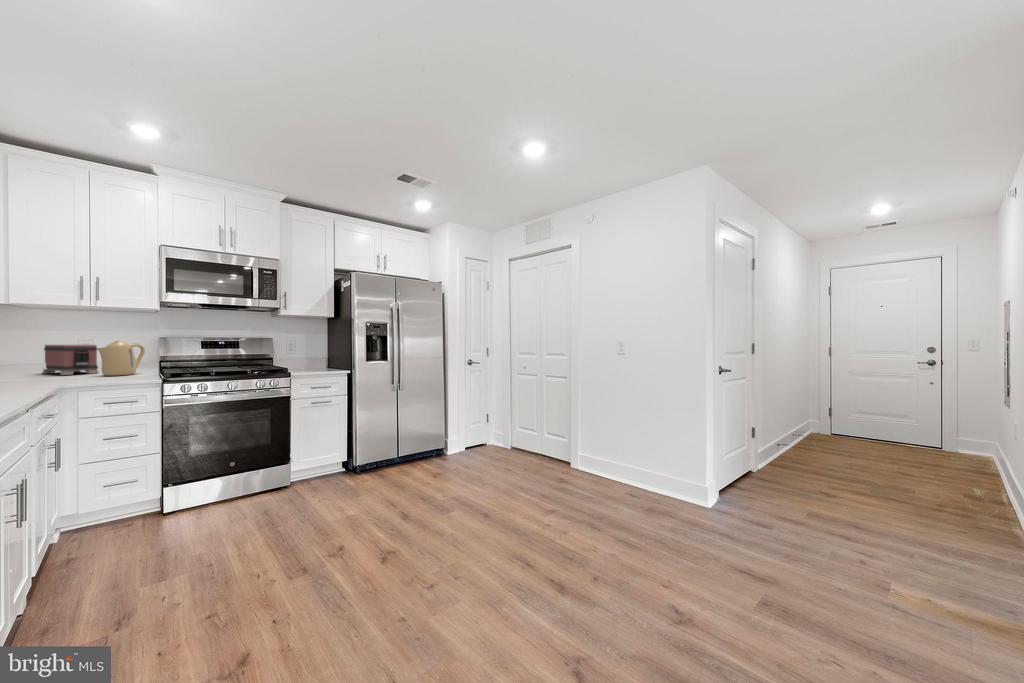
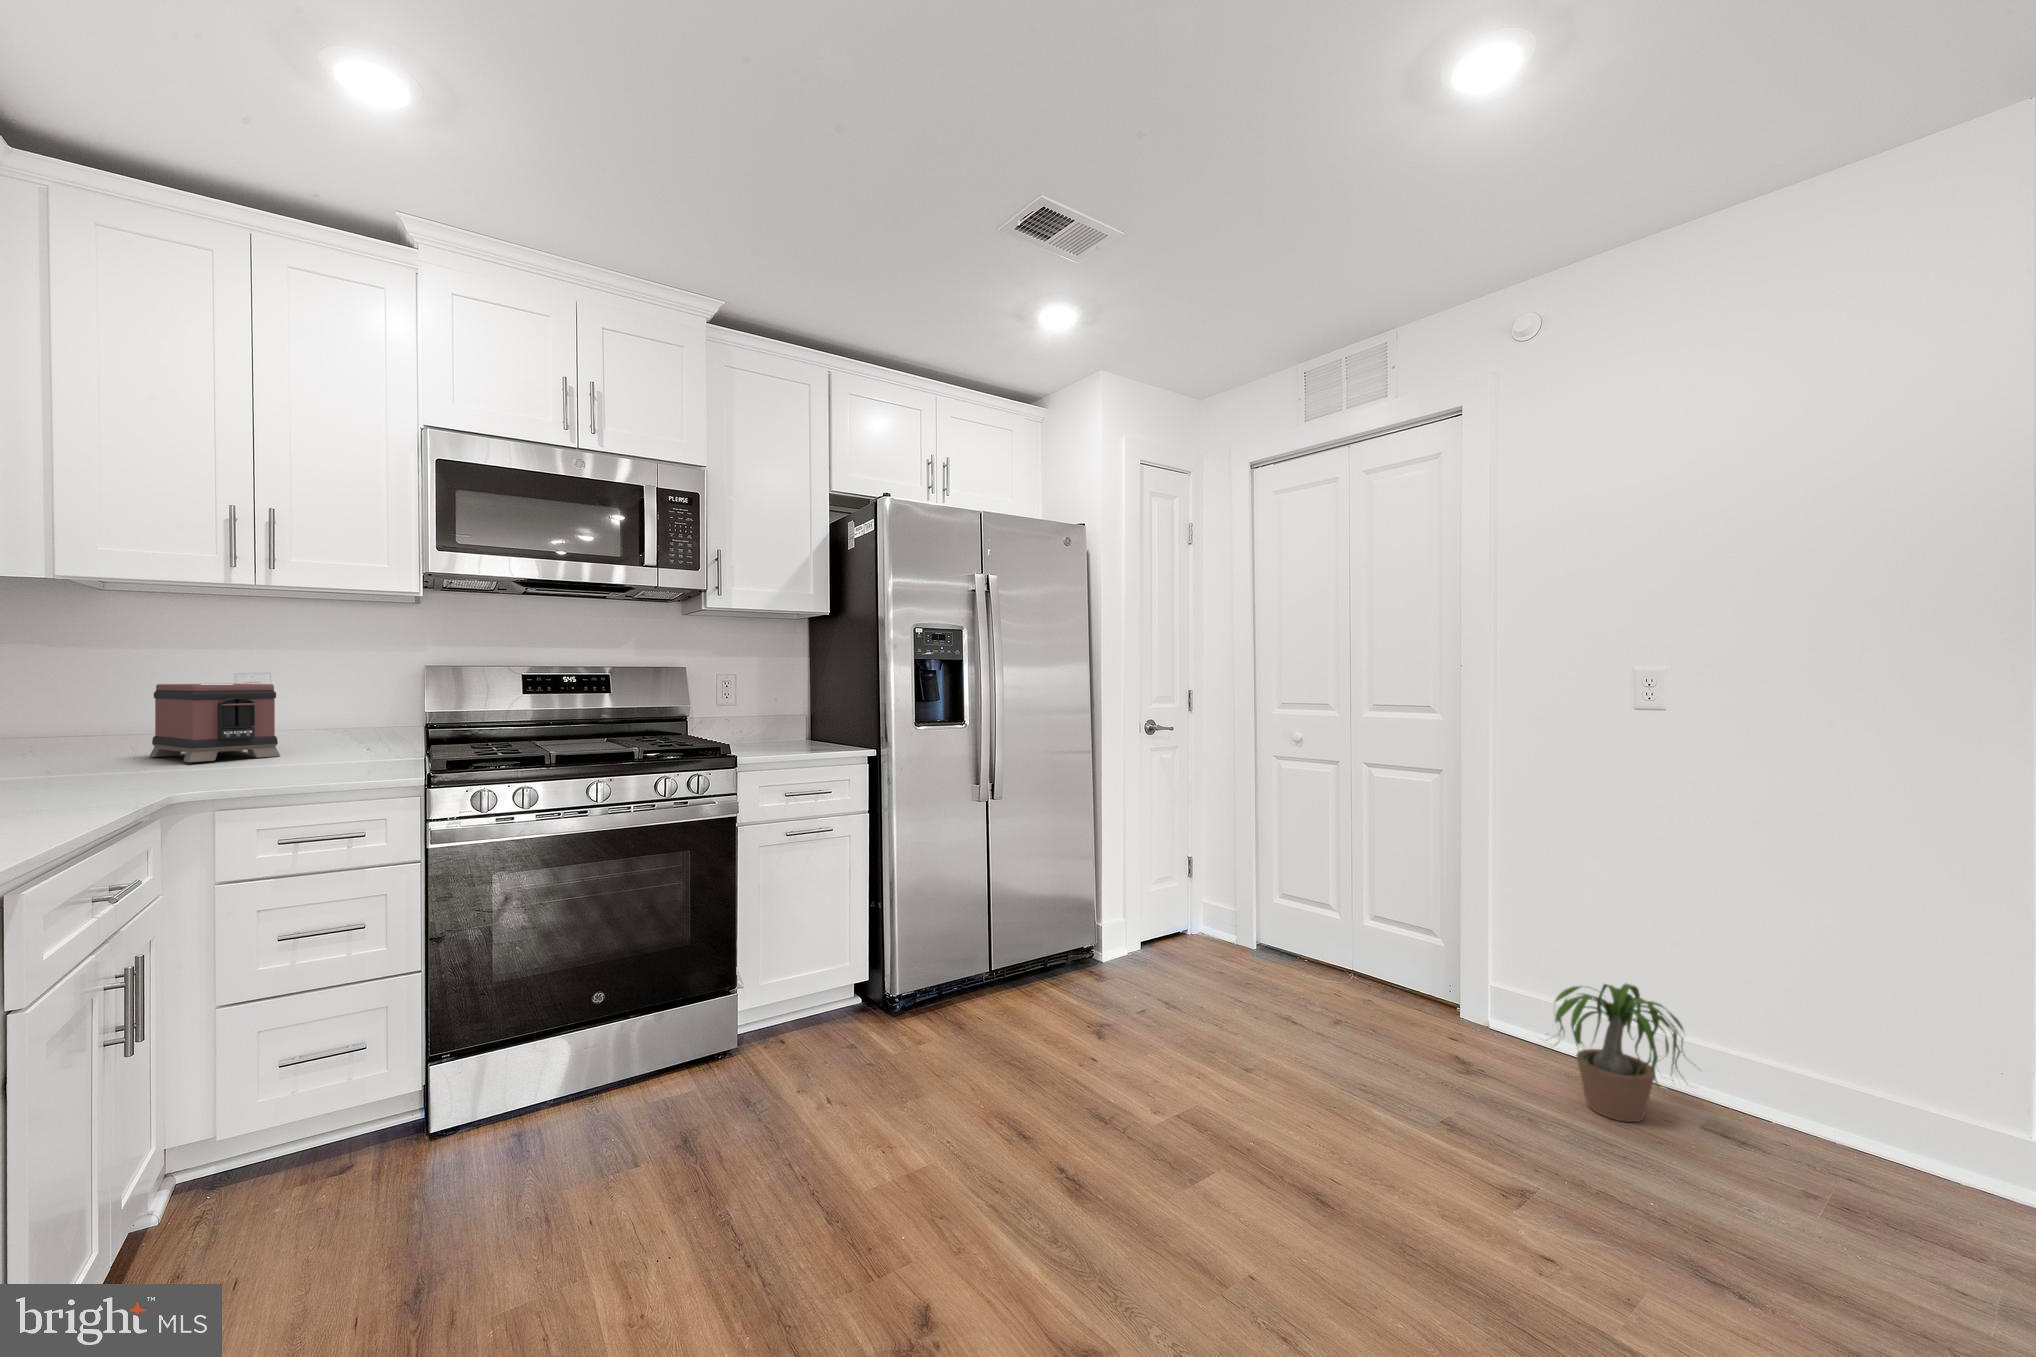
kettle: present [97,340,145,376] -> none [265,673,385,765]
potted plant: none [578,447,629,492] -> present [1555,983,1683,1122]

